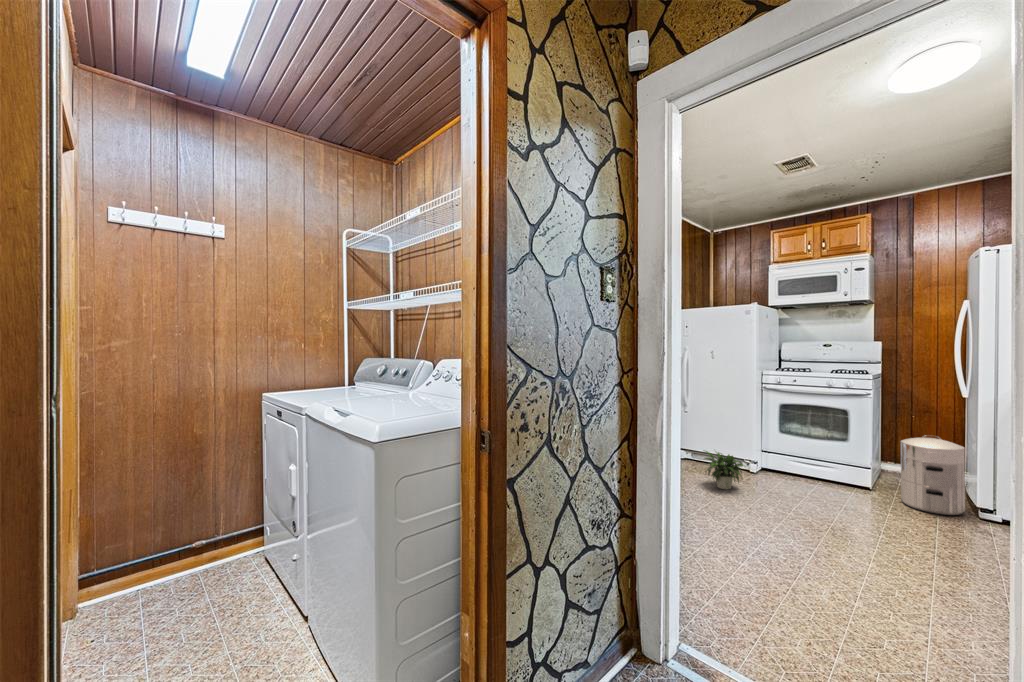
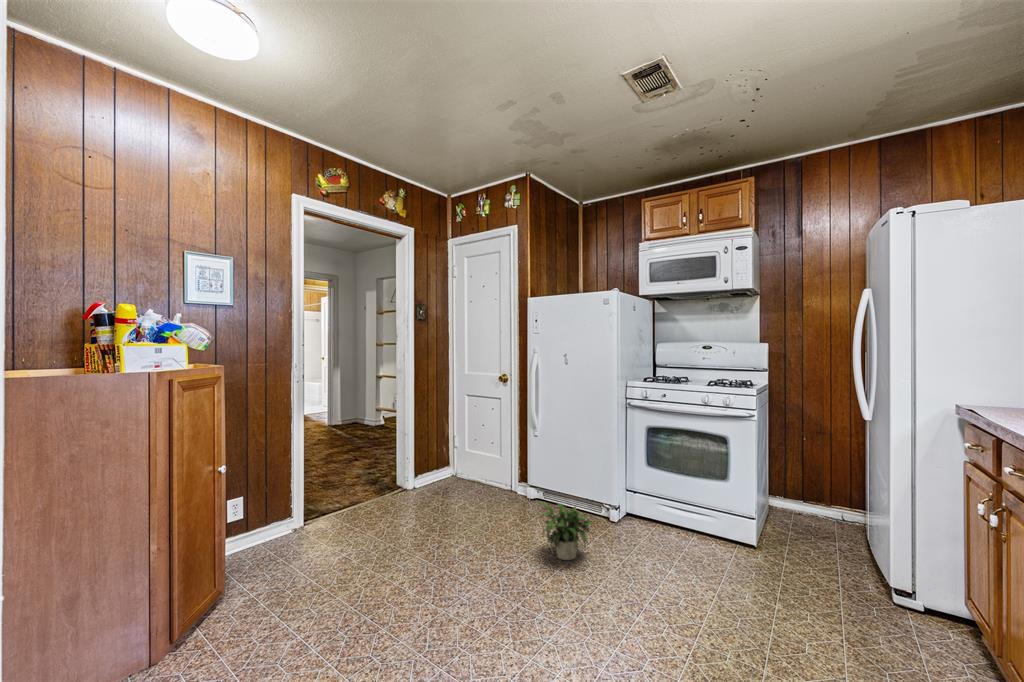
waste bin: present [901,435,965,515] -> none [789,471,866,583]

